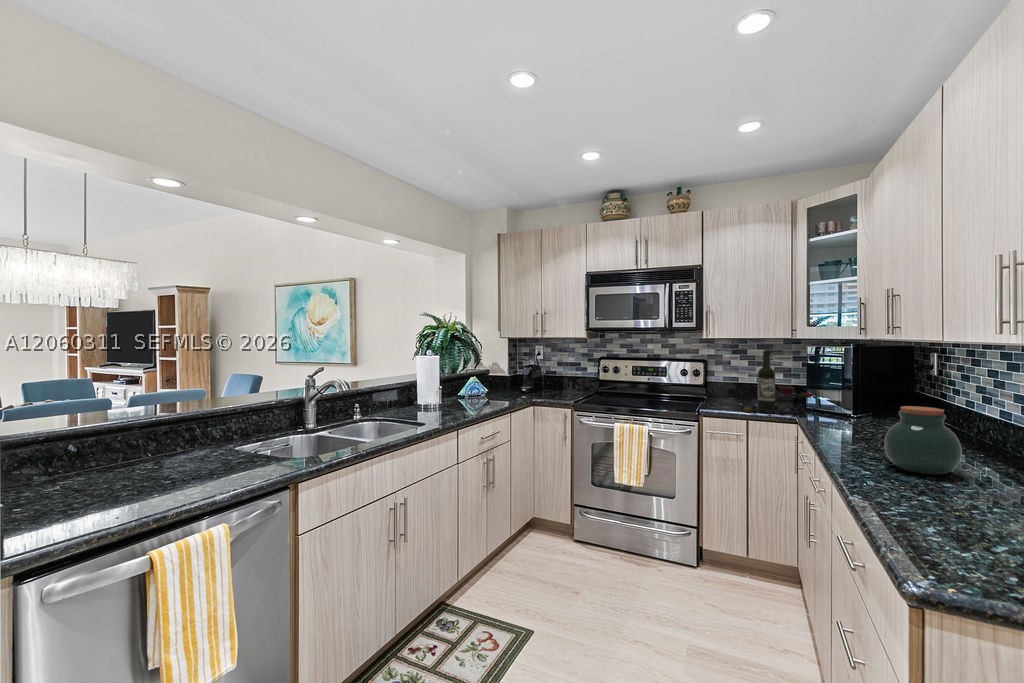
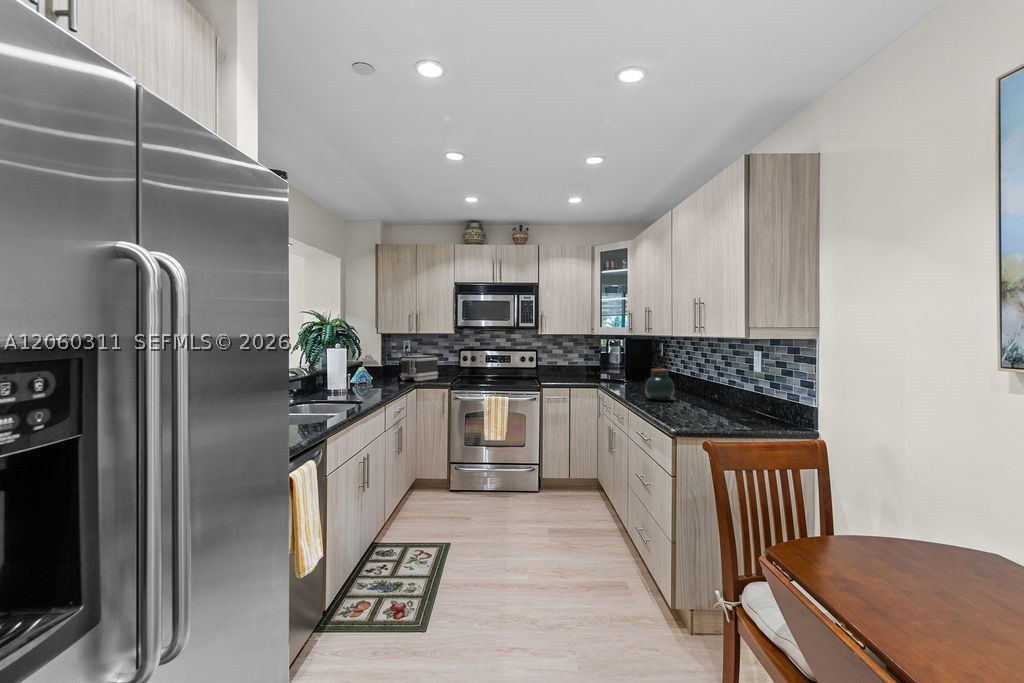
wine bottle: present [740,350,815,416] -> none [565,342,608,383]
toaster: none [518,364,566,397] -> present [401,355,438,381]

